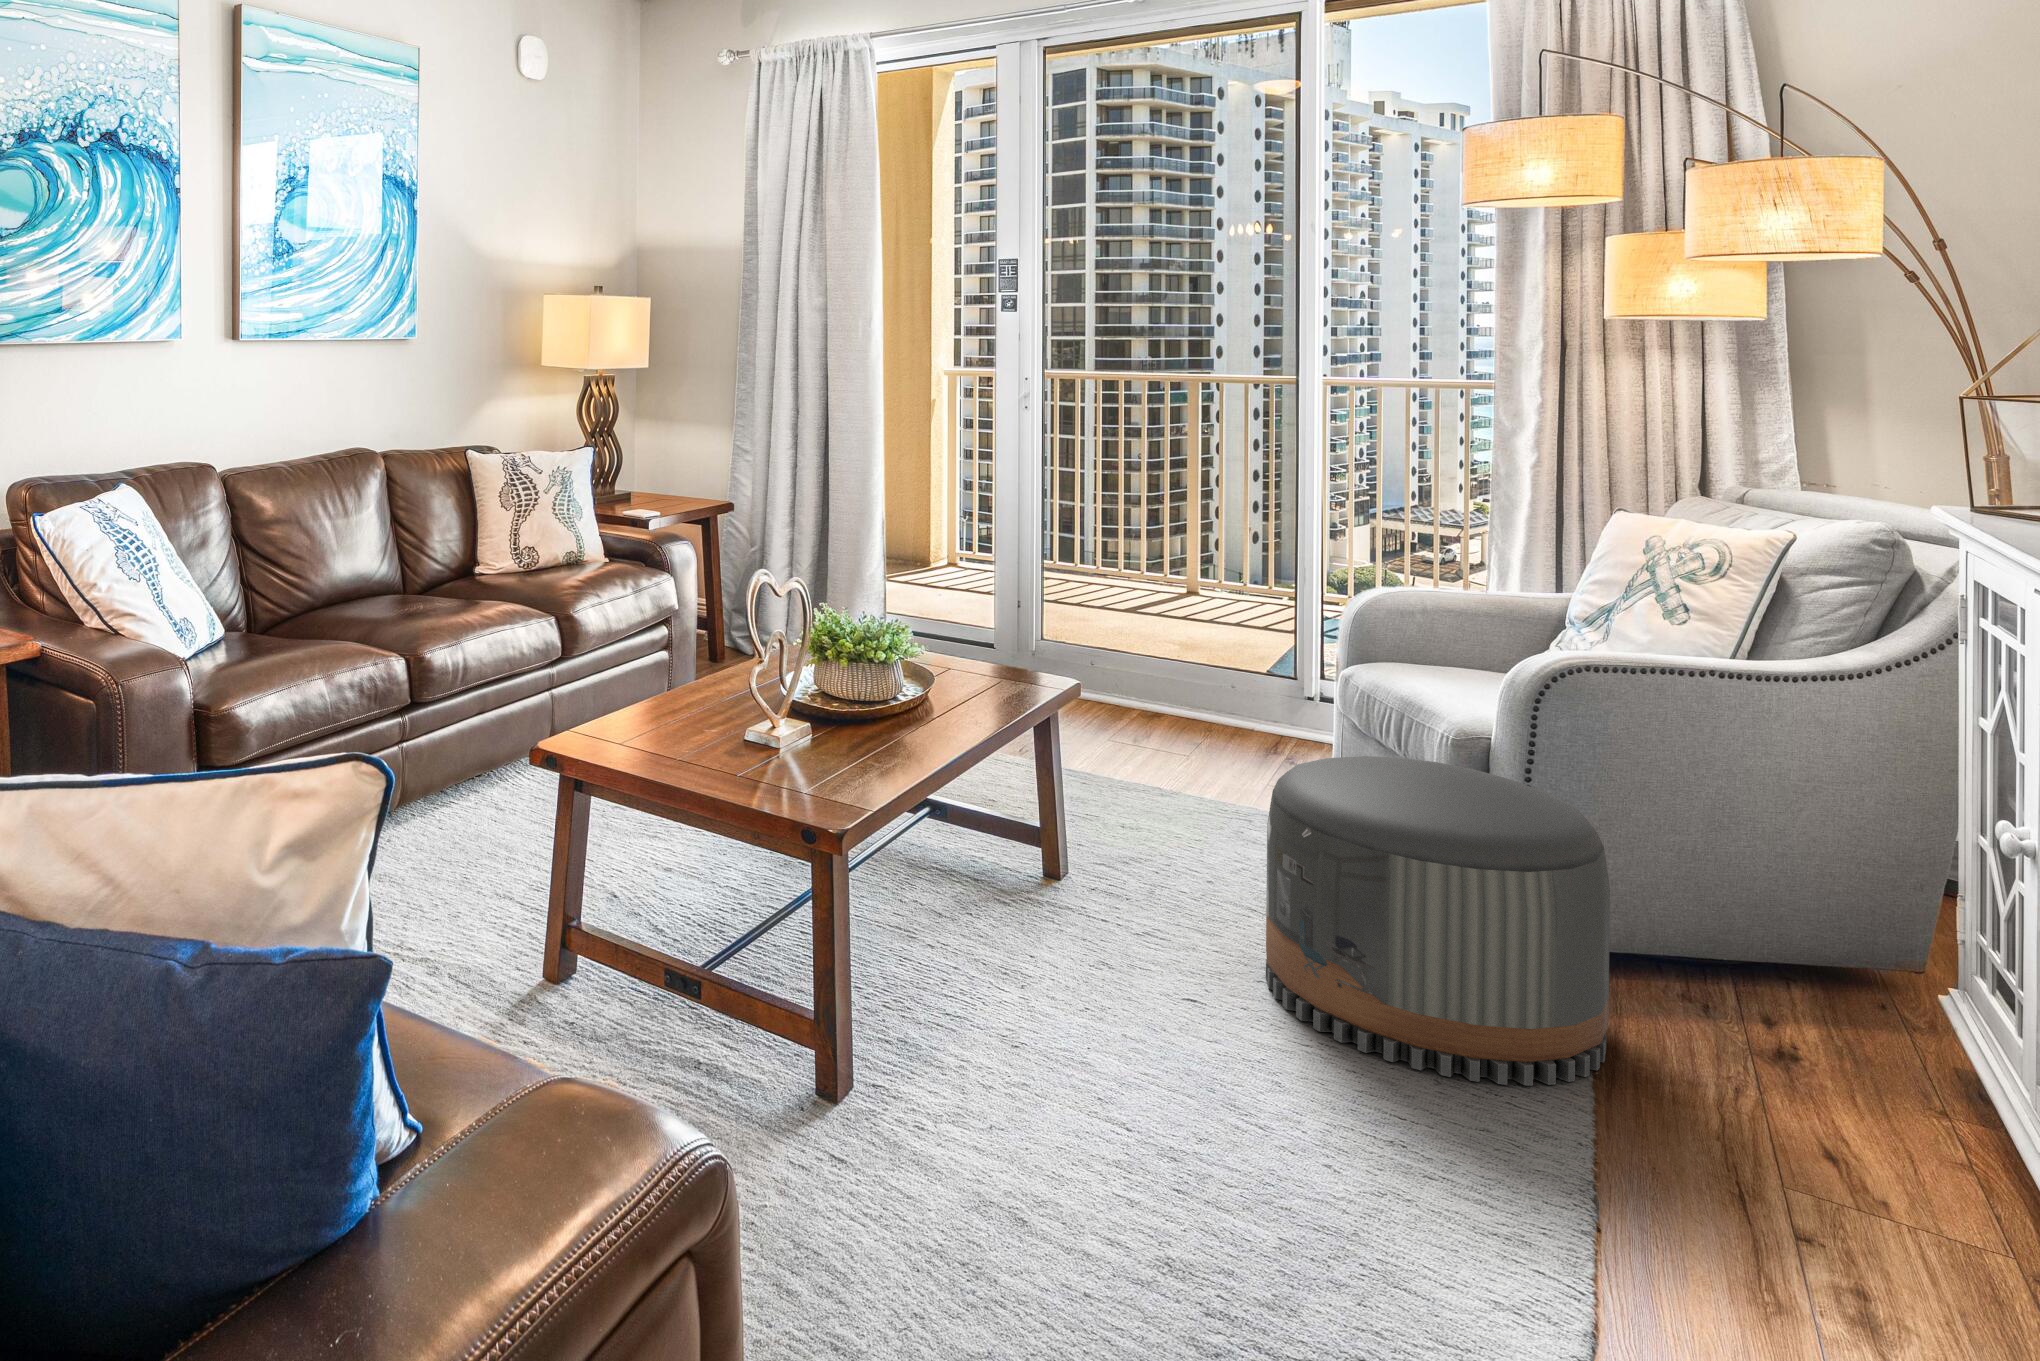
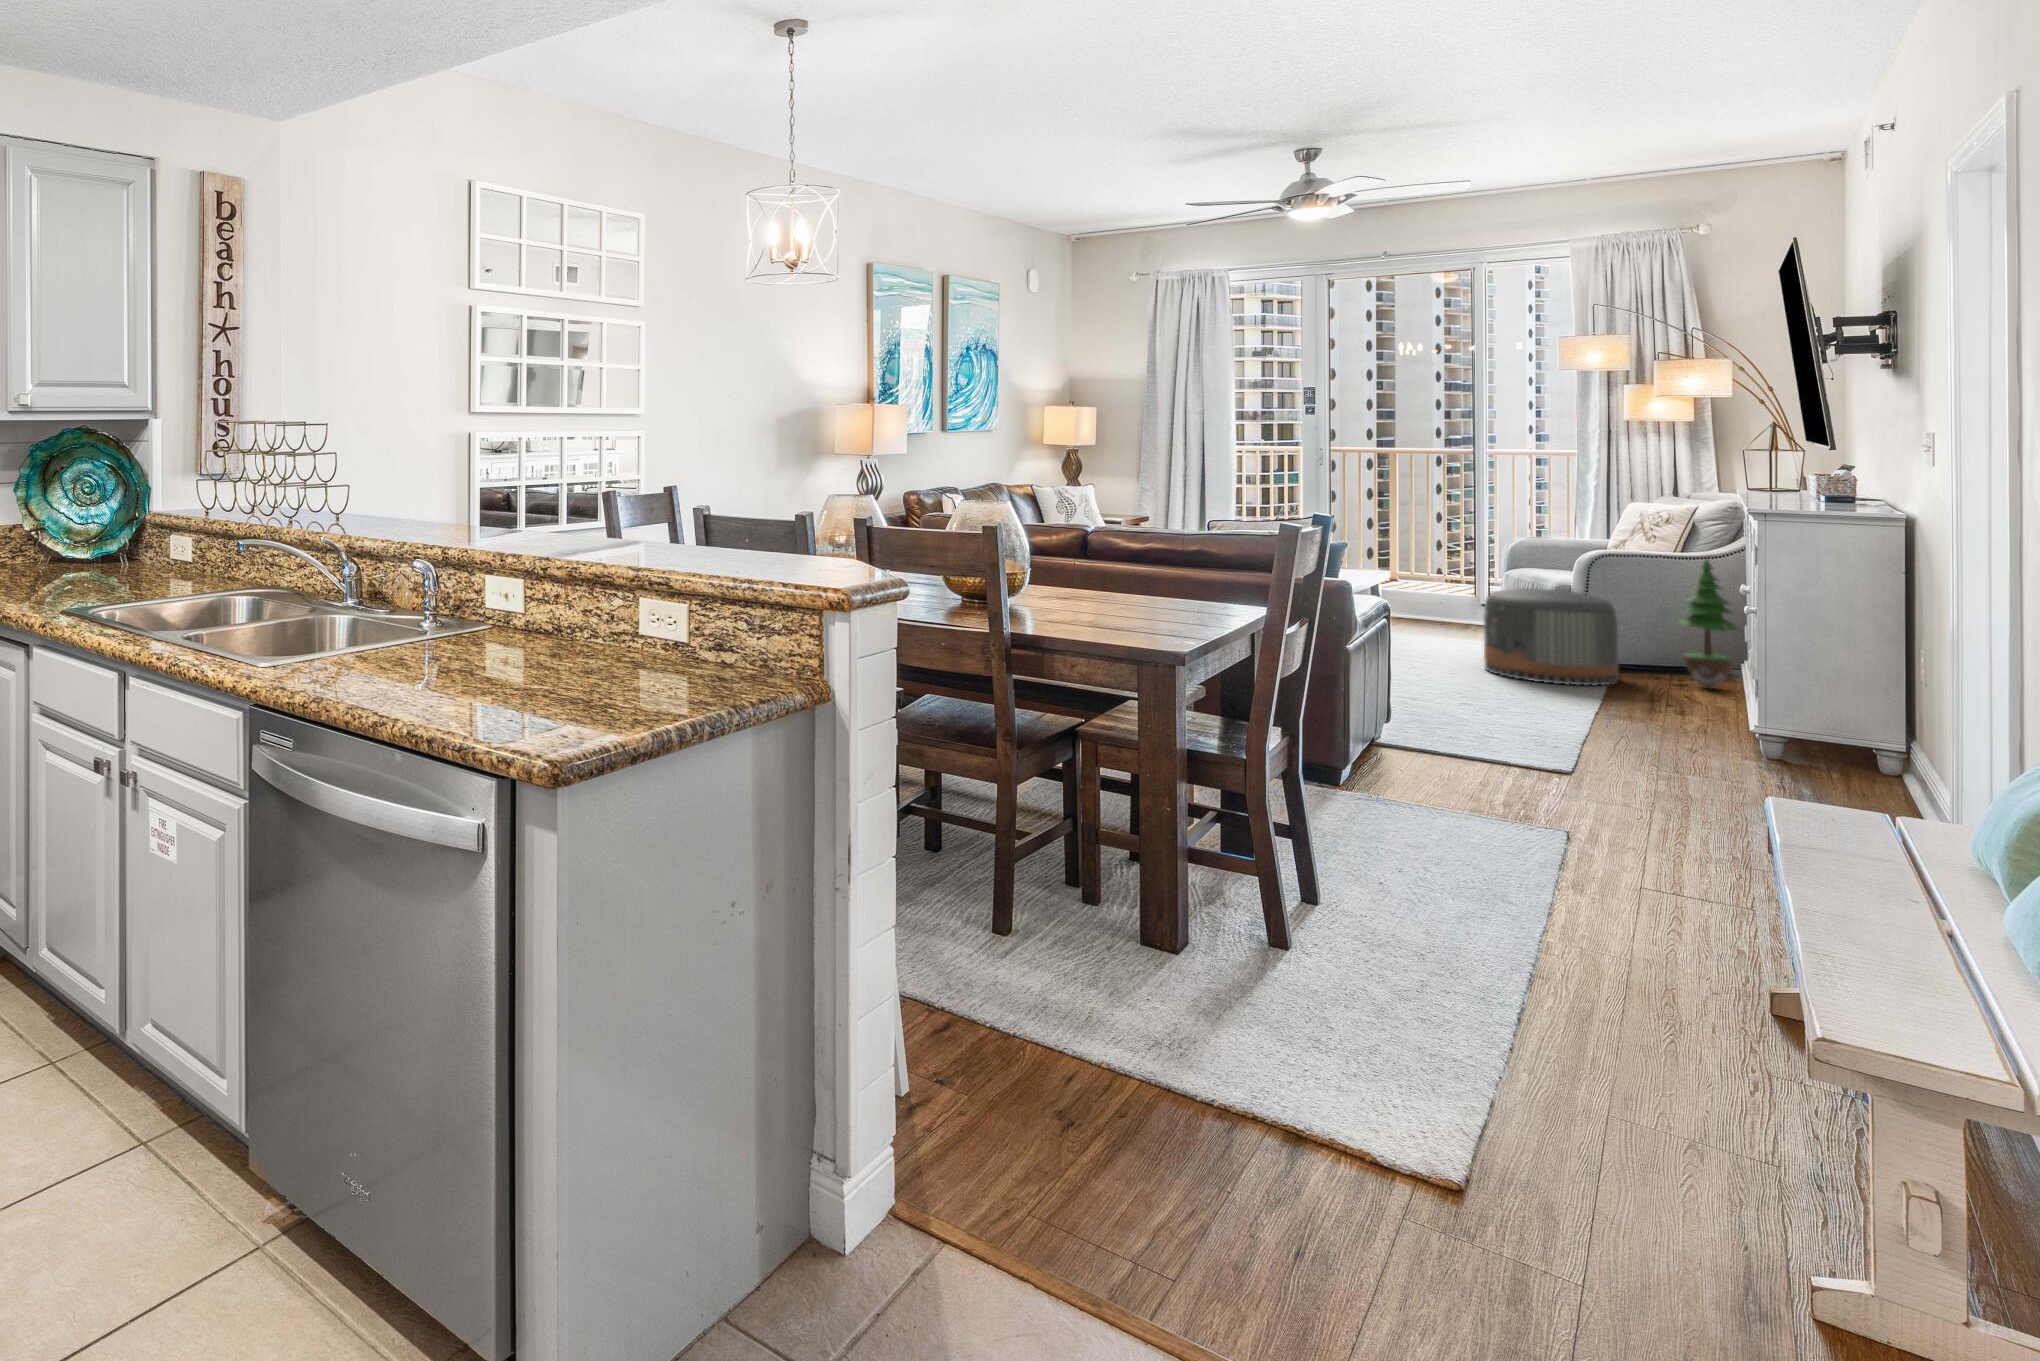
potted tree: none [1768,707,1957,1084] -> present [1679,560,1737,687]

